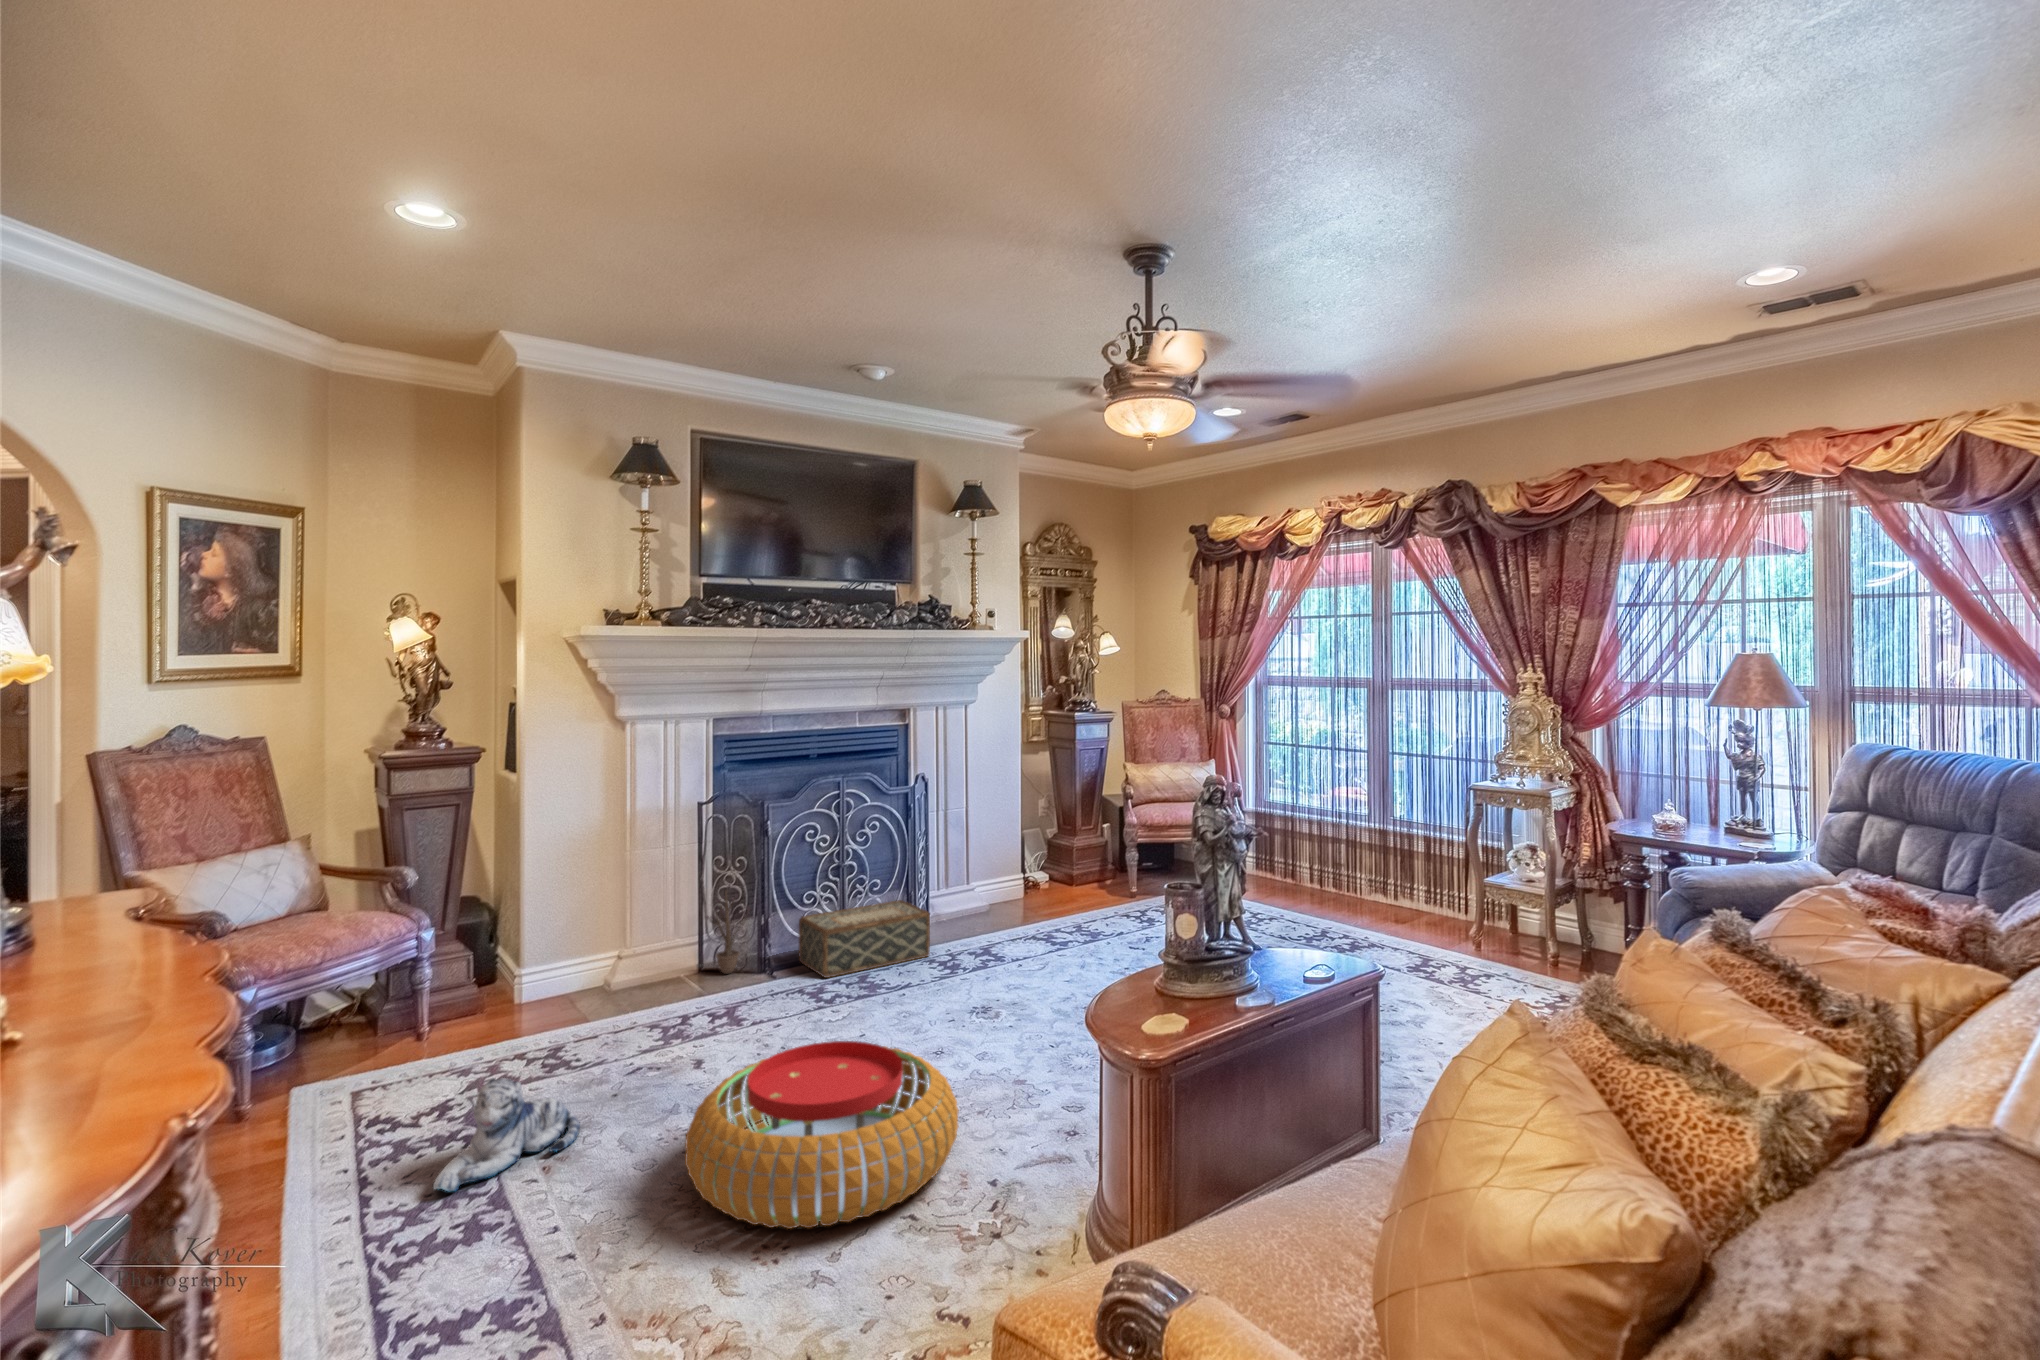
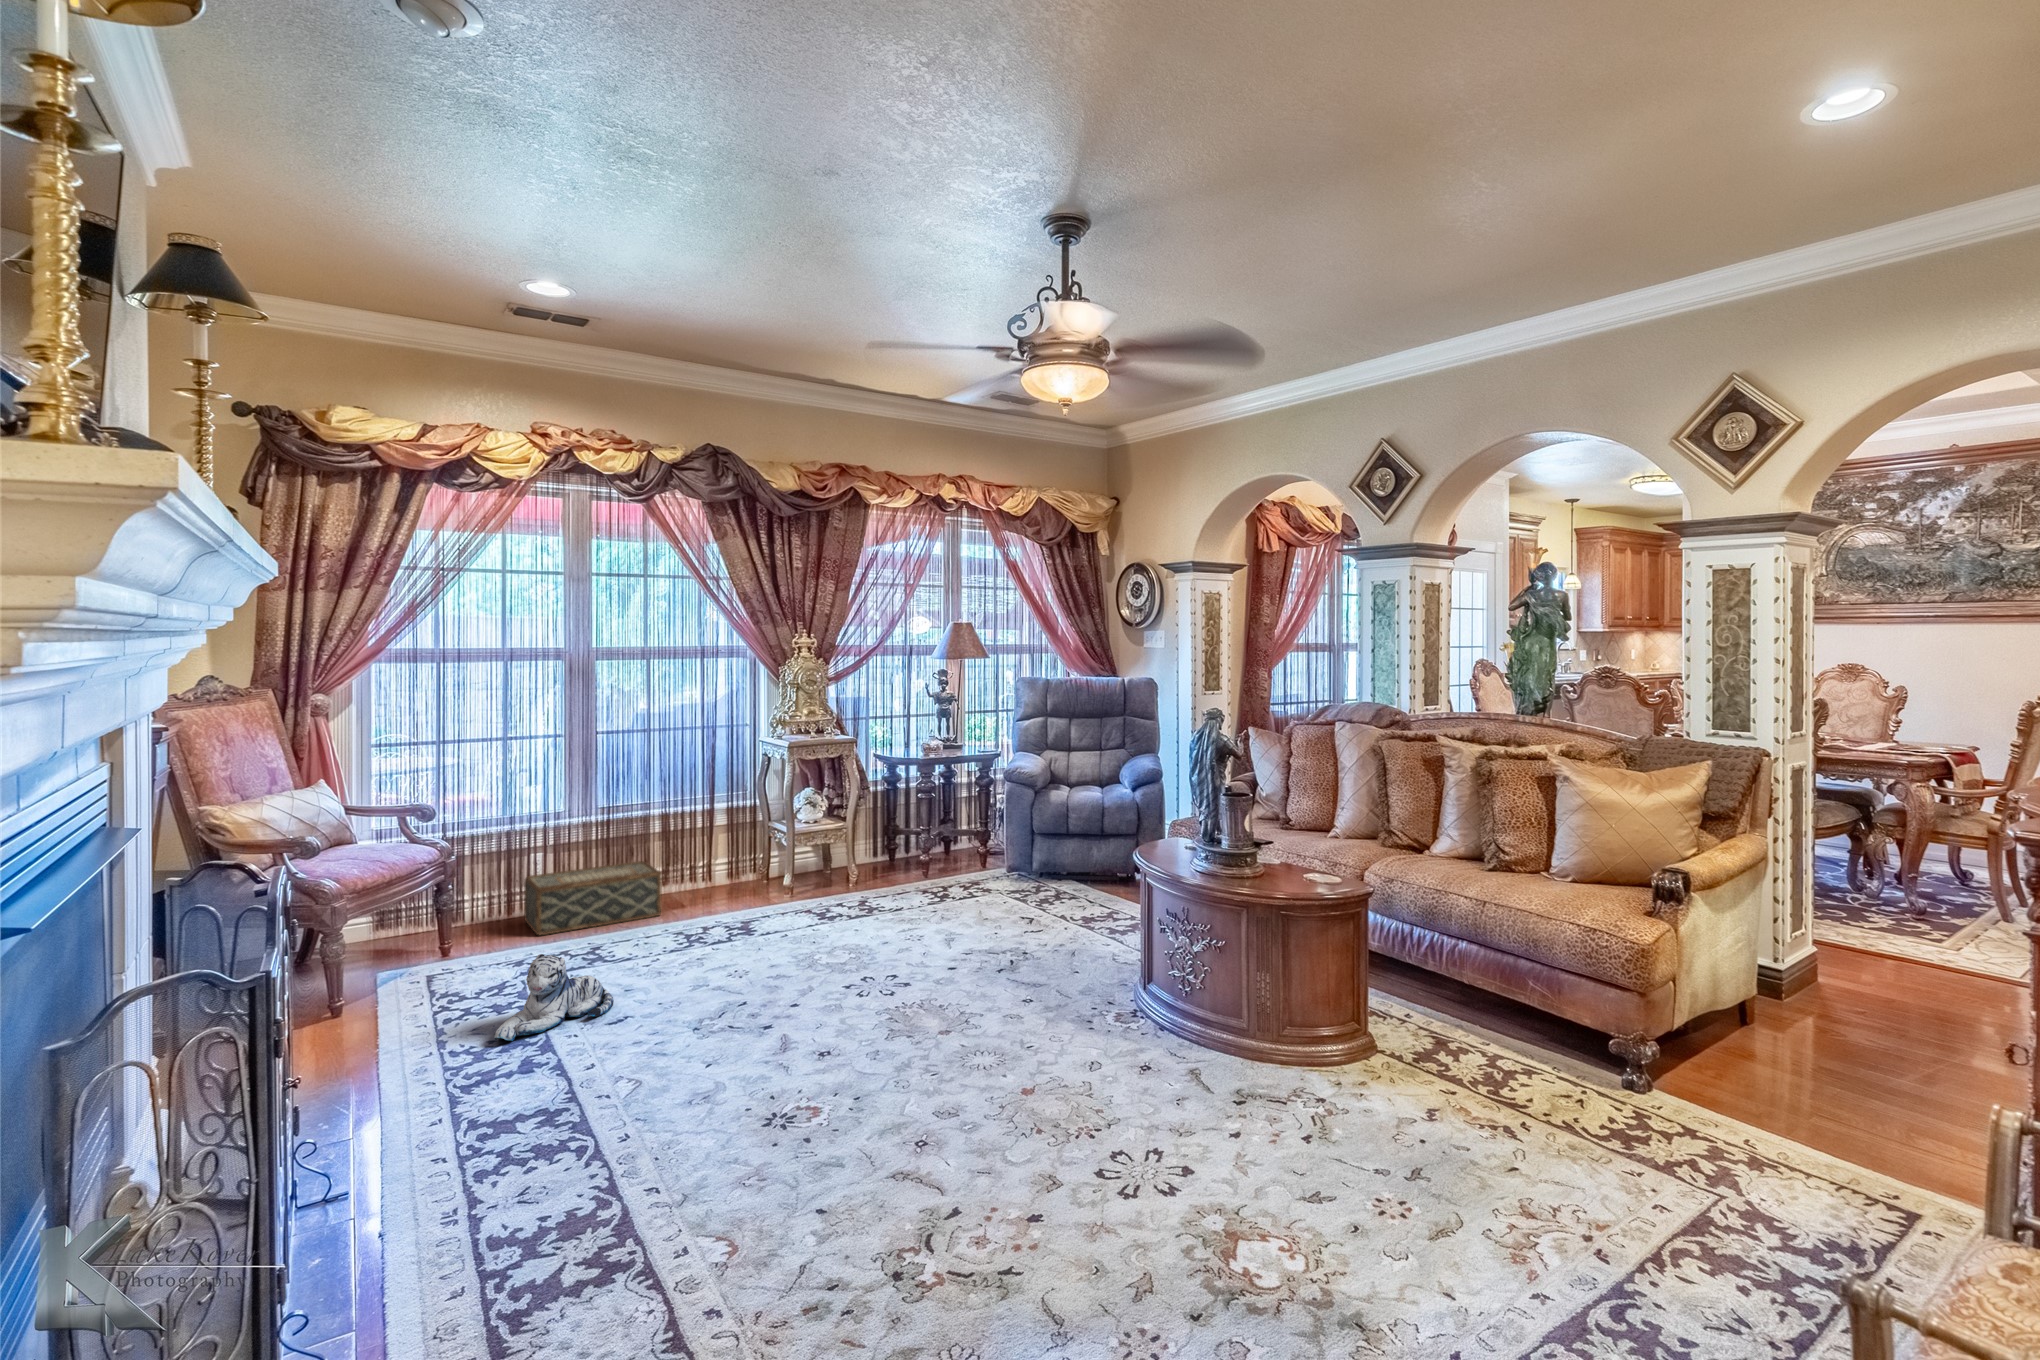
decorative plant: present [700,892,754,974] -> none [717,824,767,898]
woven basket: present [799,900,930,978] -> present [524,861,662,935]
pouf: present [685,1041,959,1229] -> none [697,932,925,1069]

